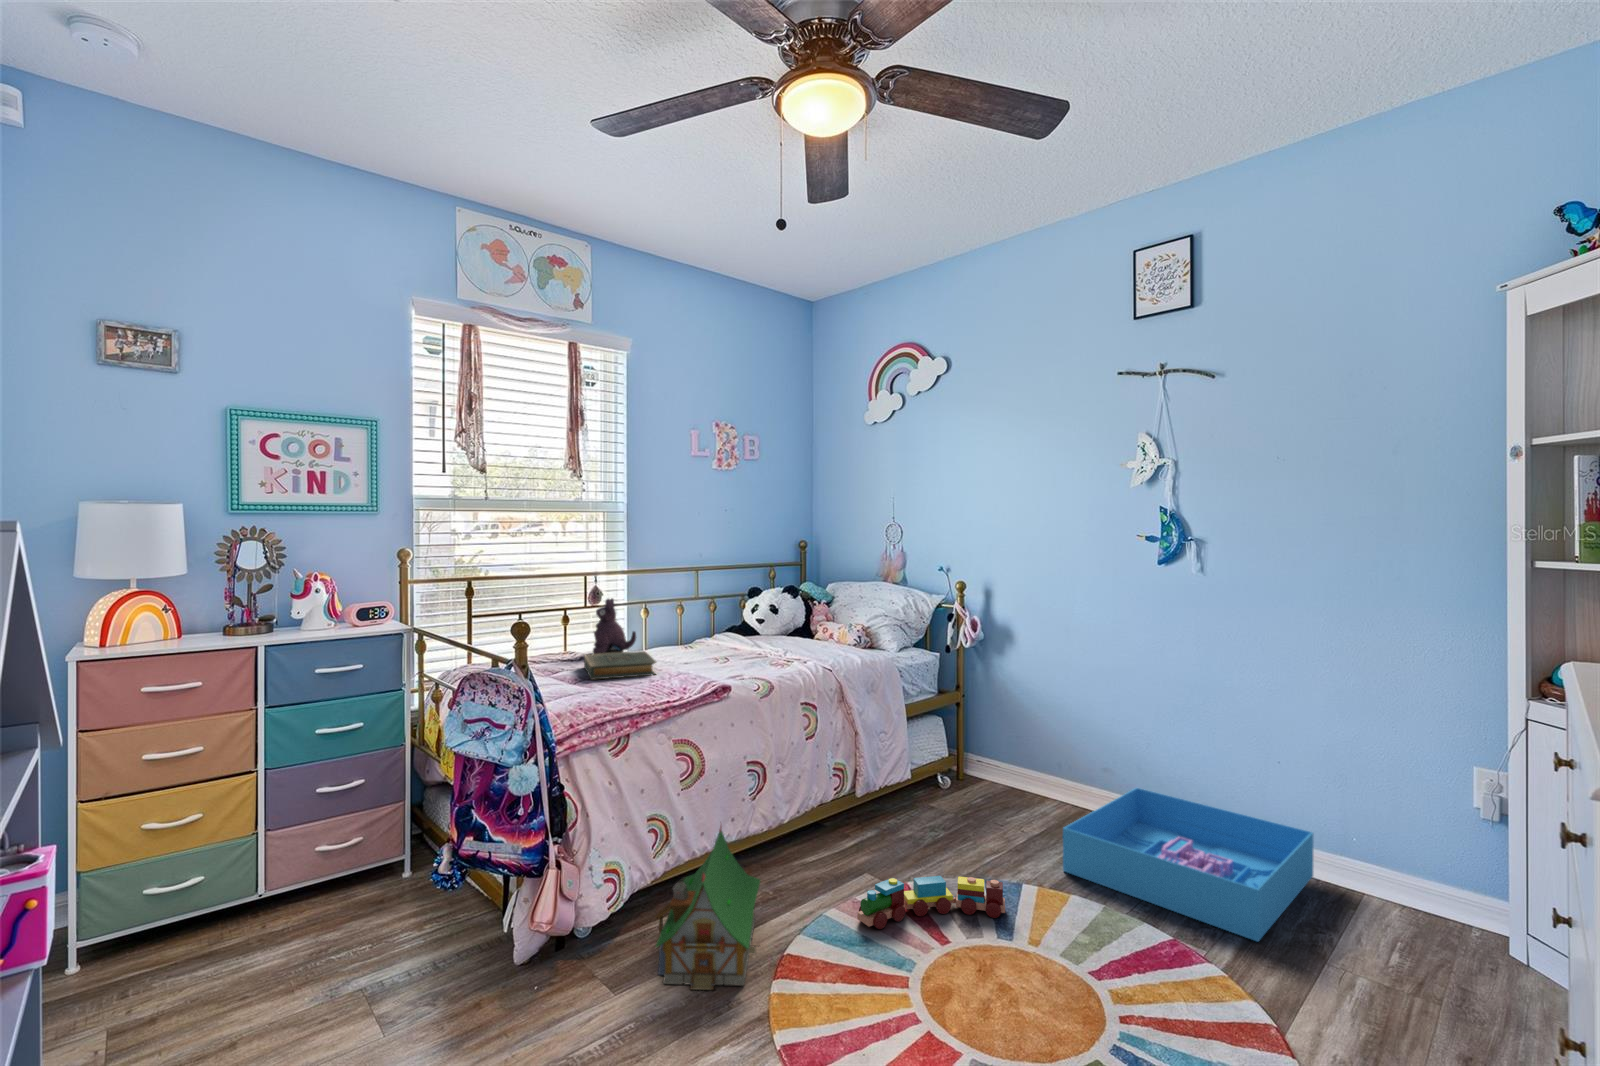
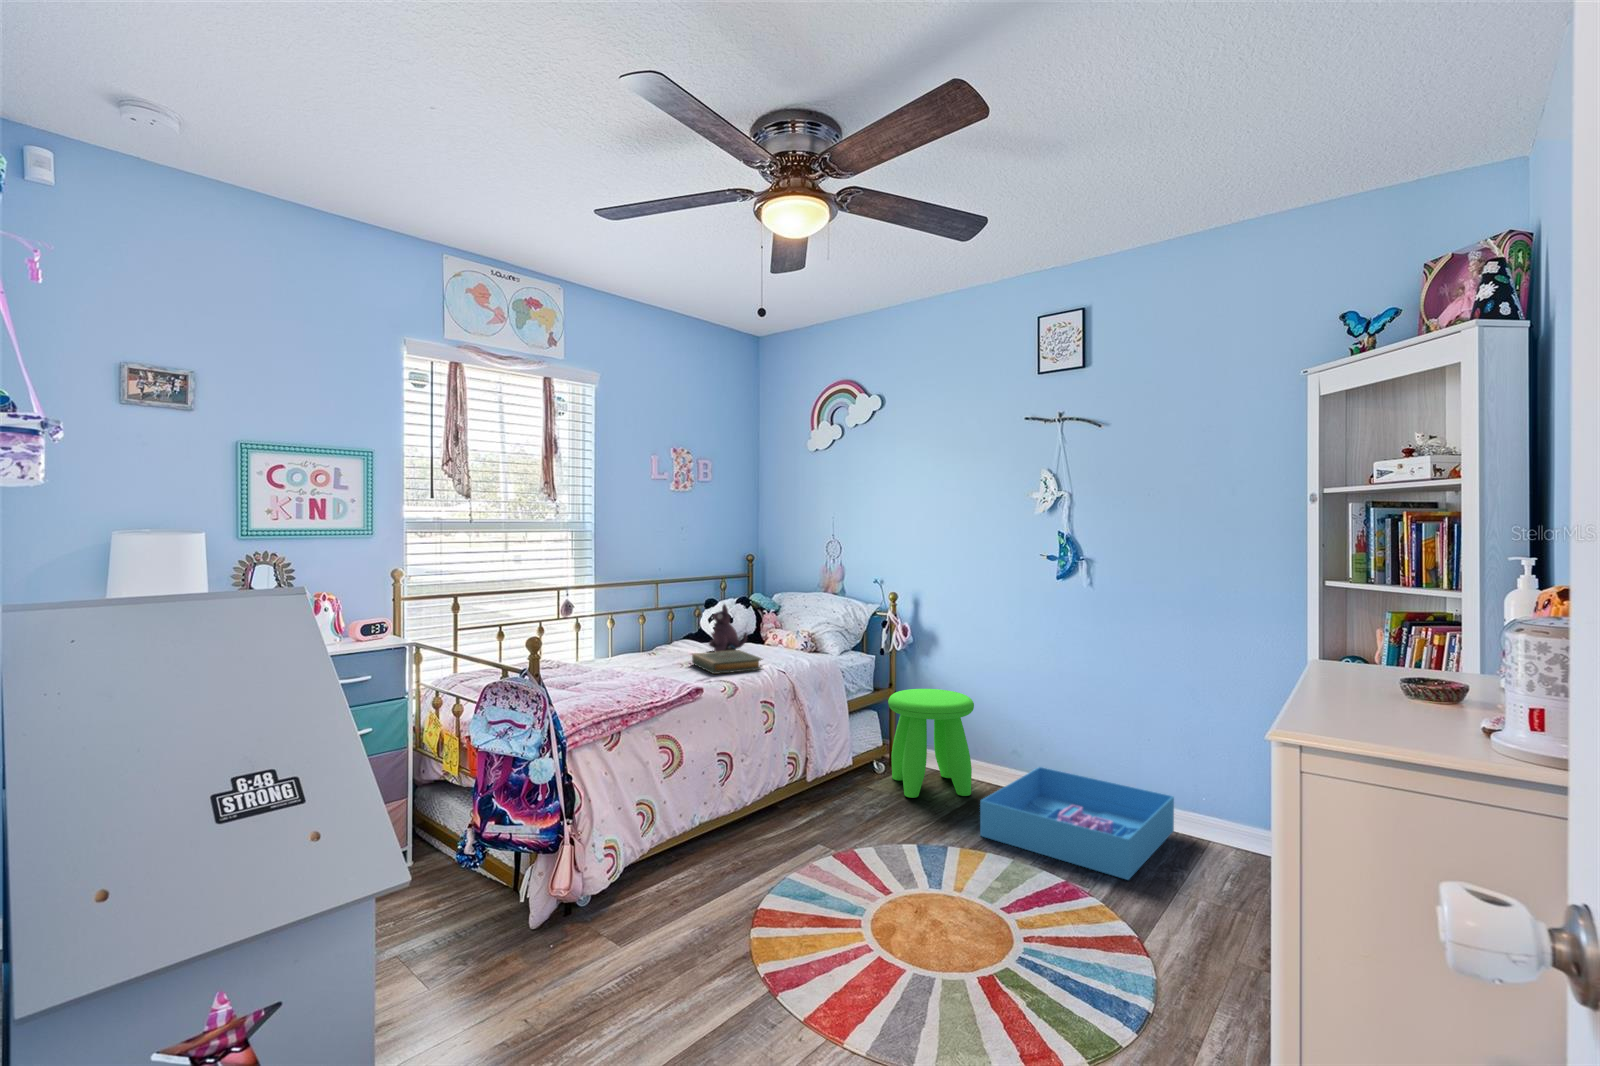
plush toy: present [593,598,636,654] -> present [709,604,747,652]
hardback book: present [584,651,656,680] -> present [692,650,763,674]
stool: none [954,692,1056,819] -> present [888,689,974,798]
toy house: present [655,826,760,990] -> none [652,803,744,938]
toy train: present [857,876,1005,929] -> none [816,842,935,886]

